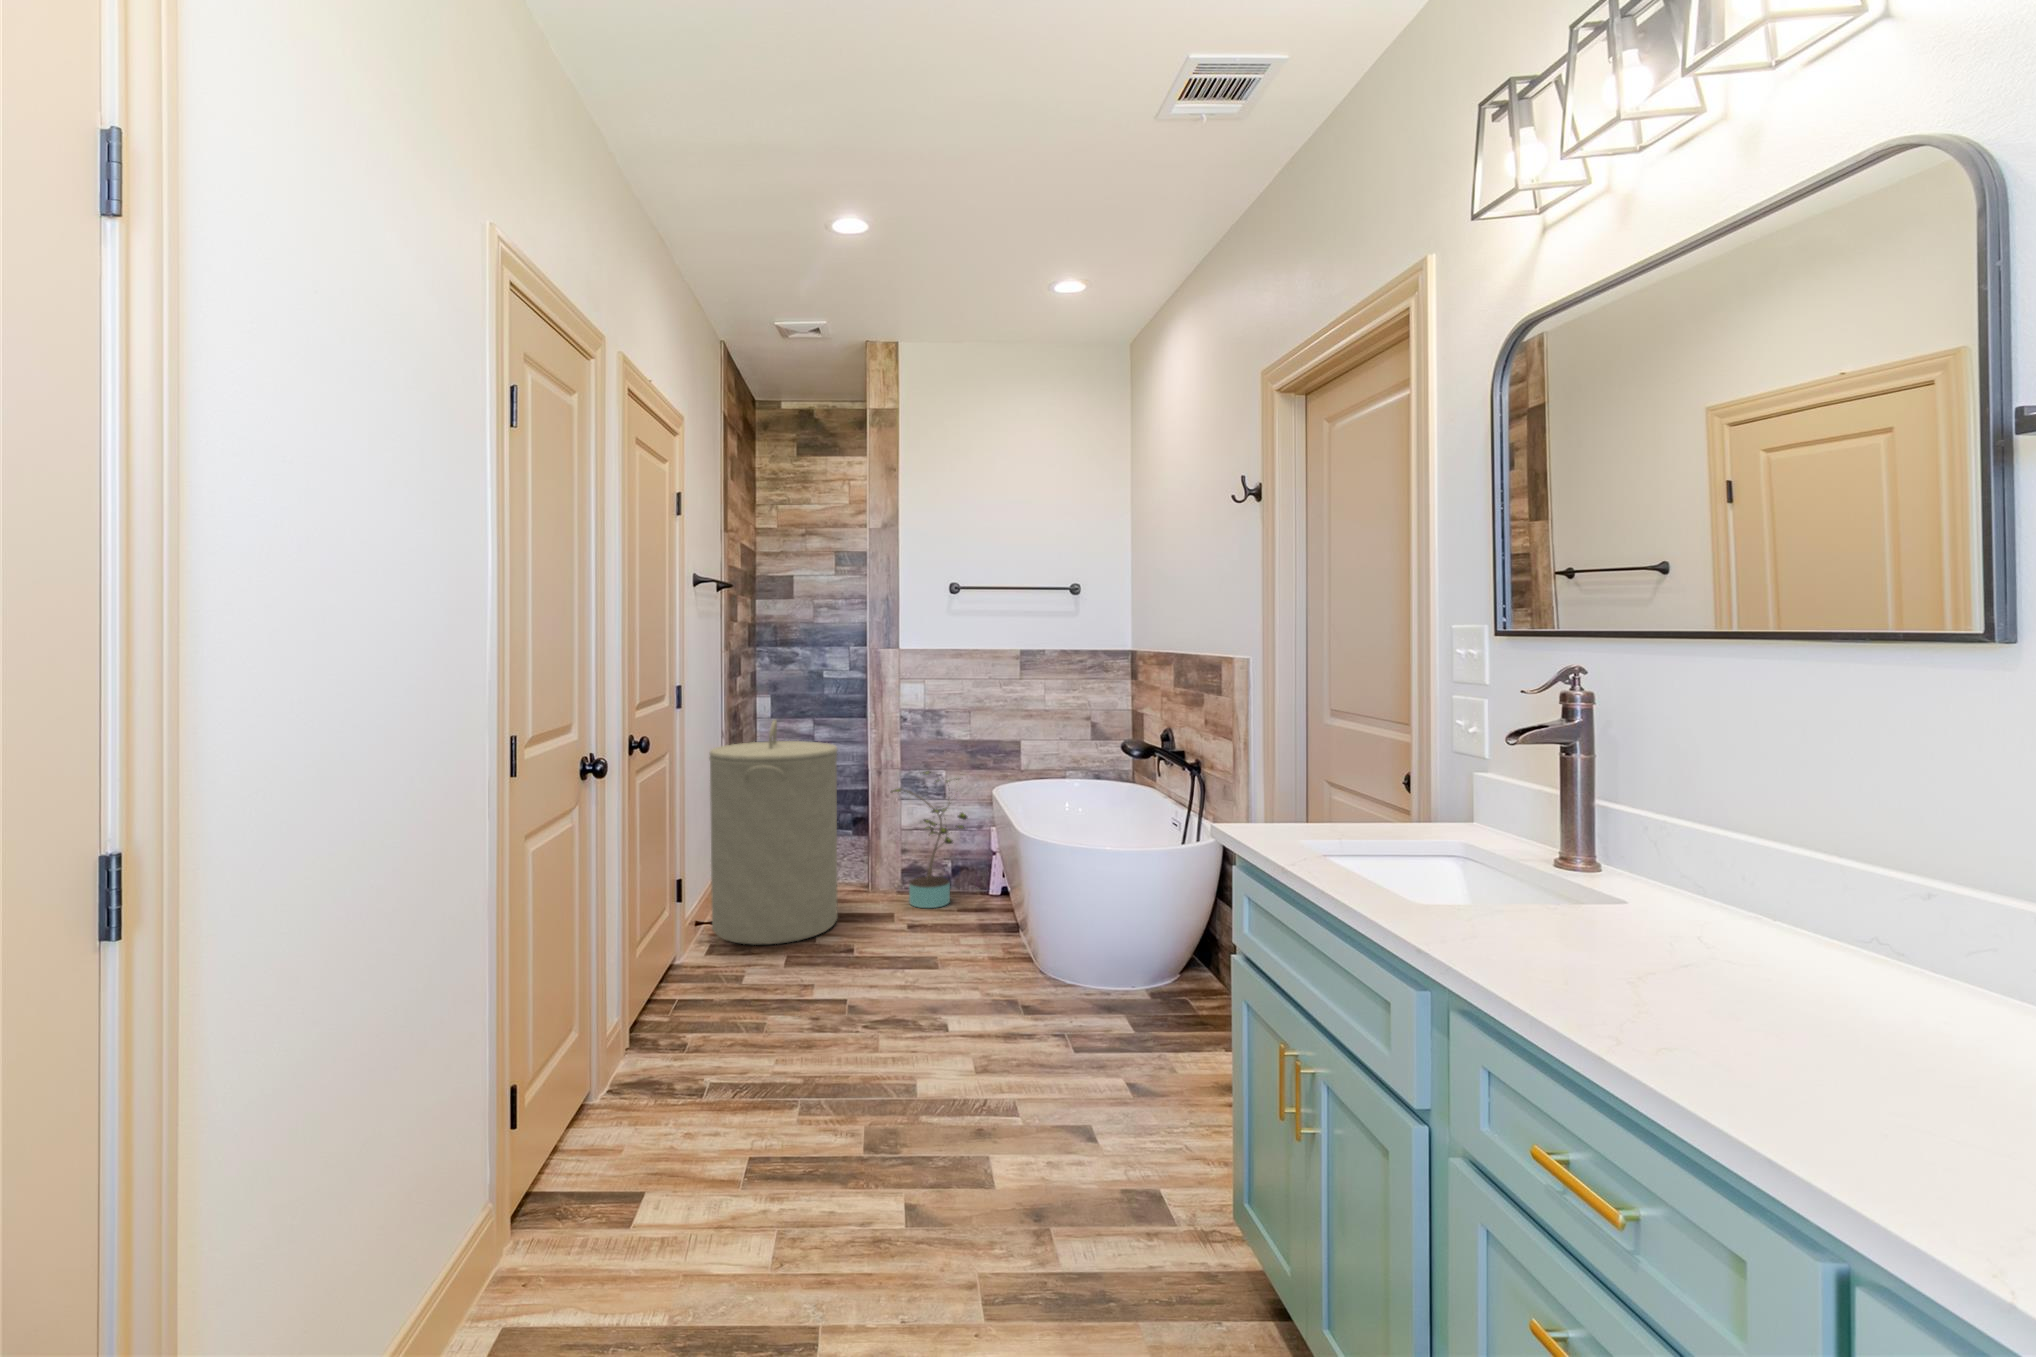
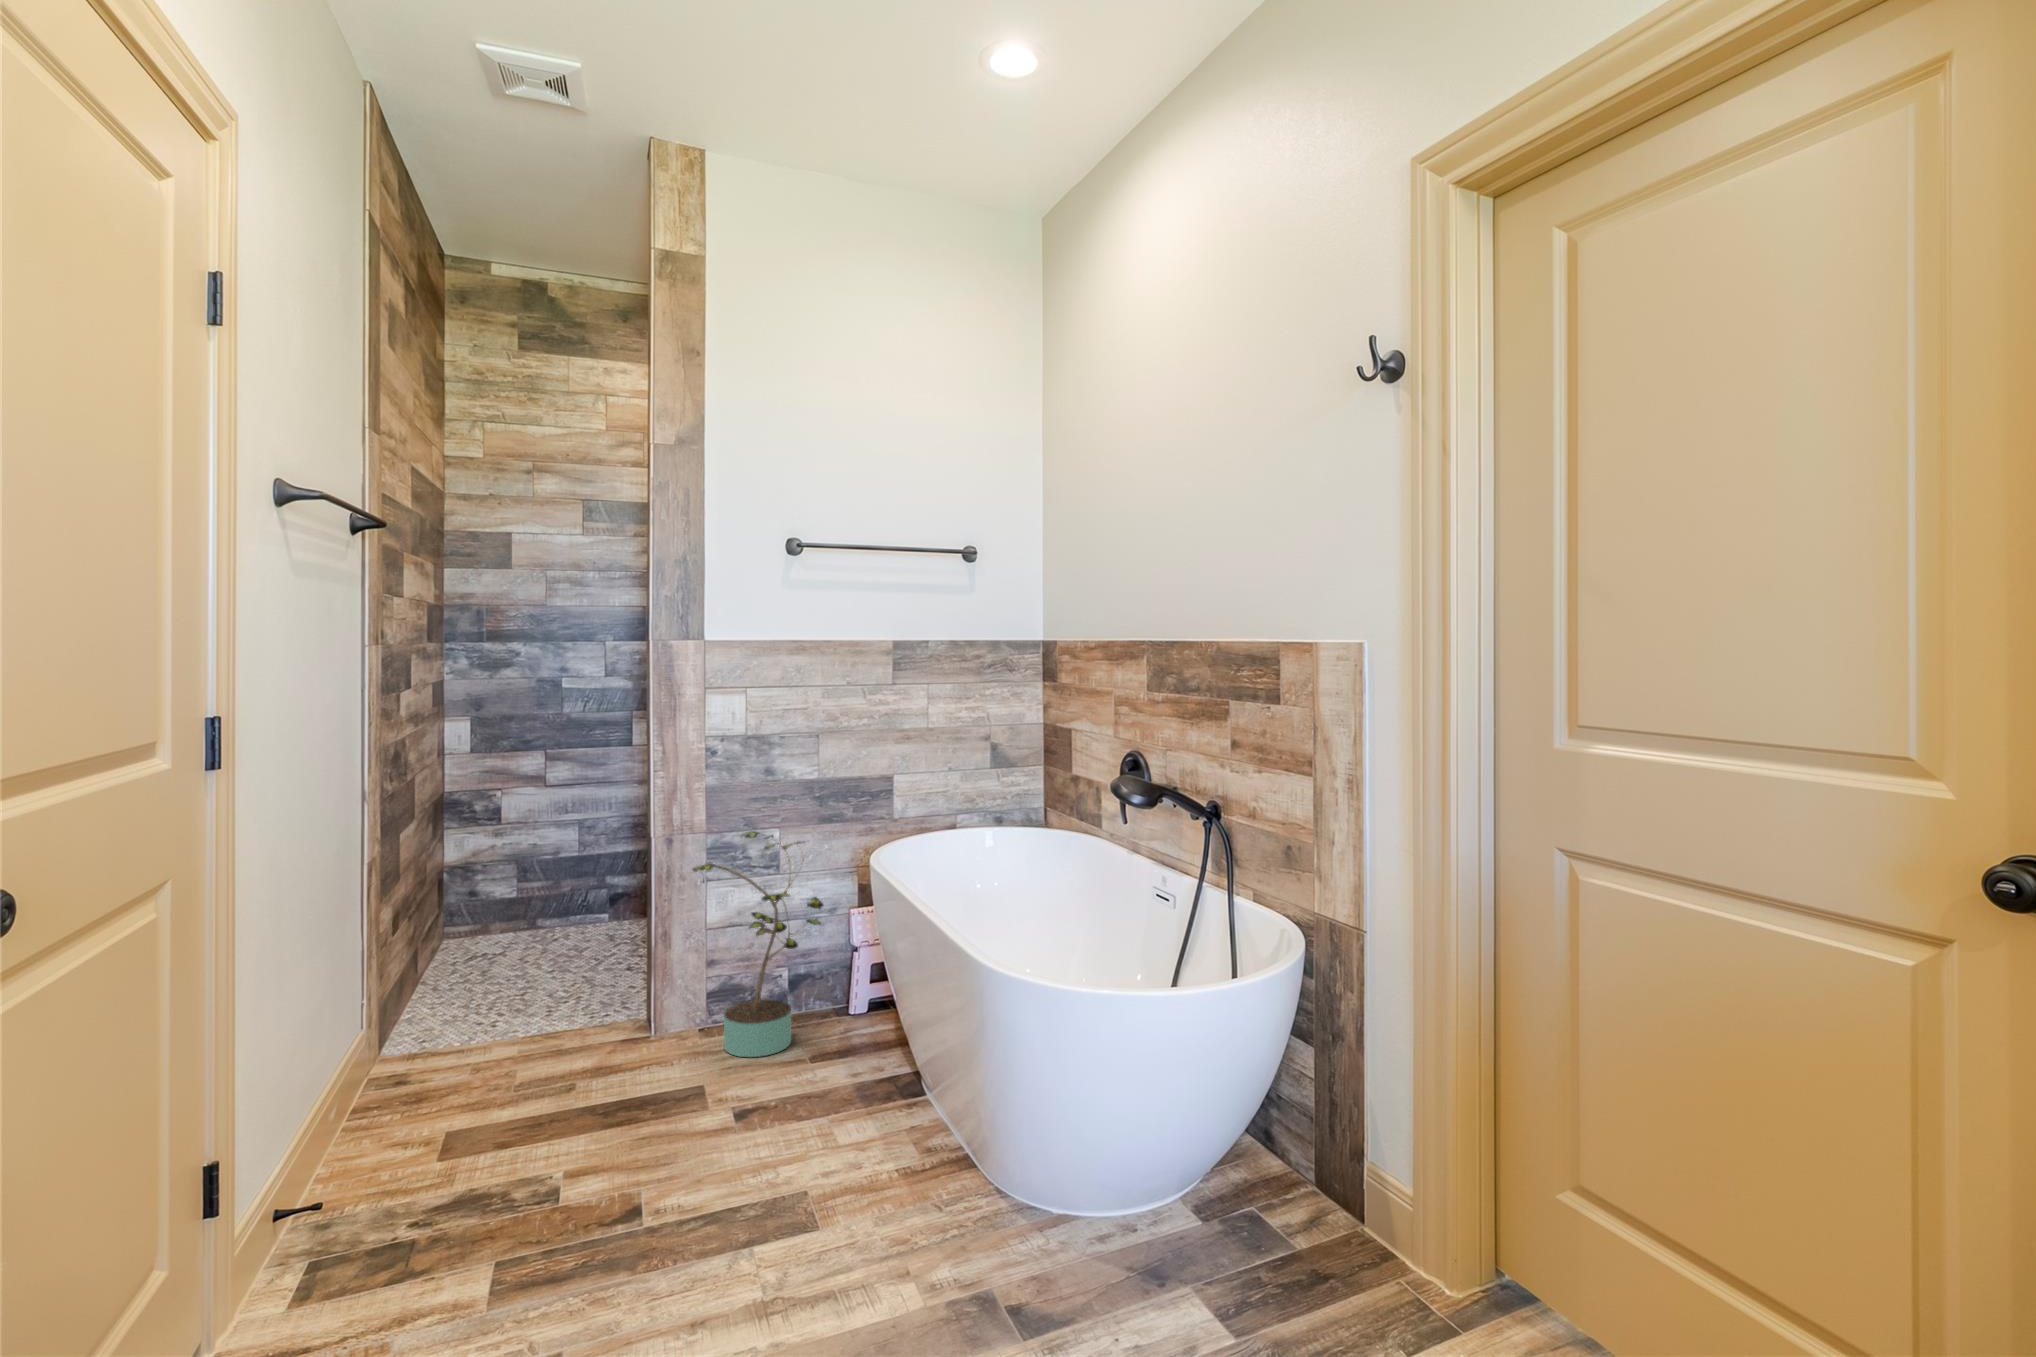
laundry hamper: present [709,719,838,945] -> none [352,756,606,1177]

